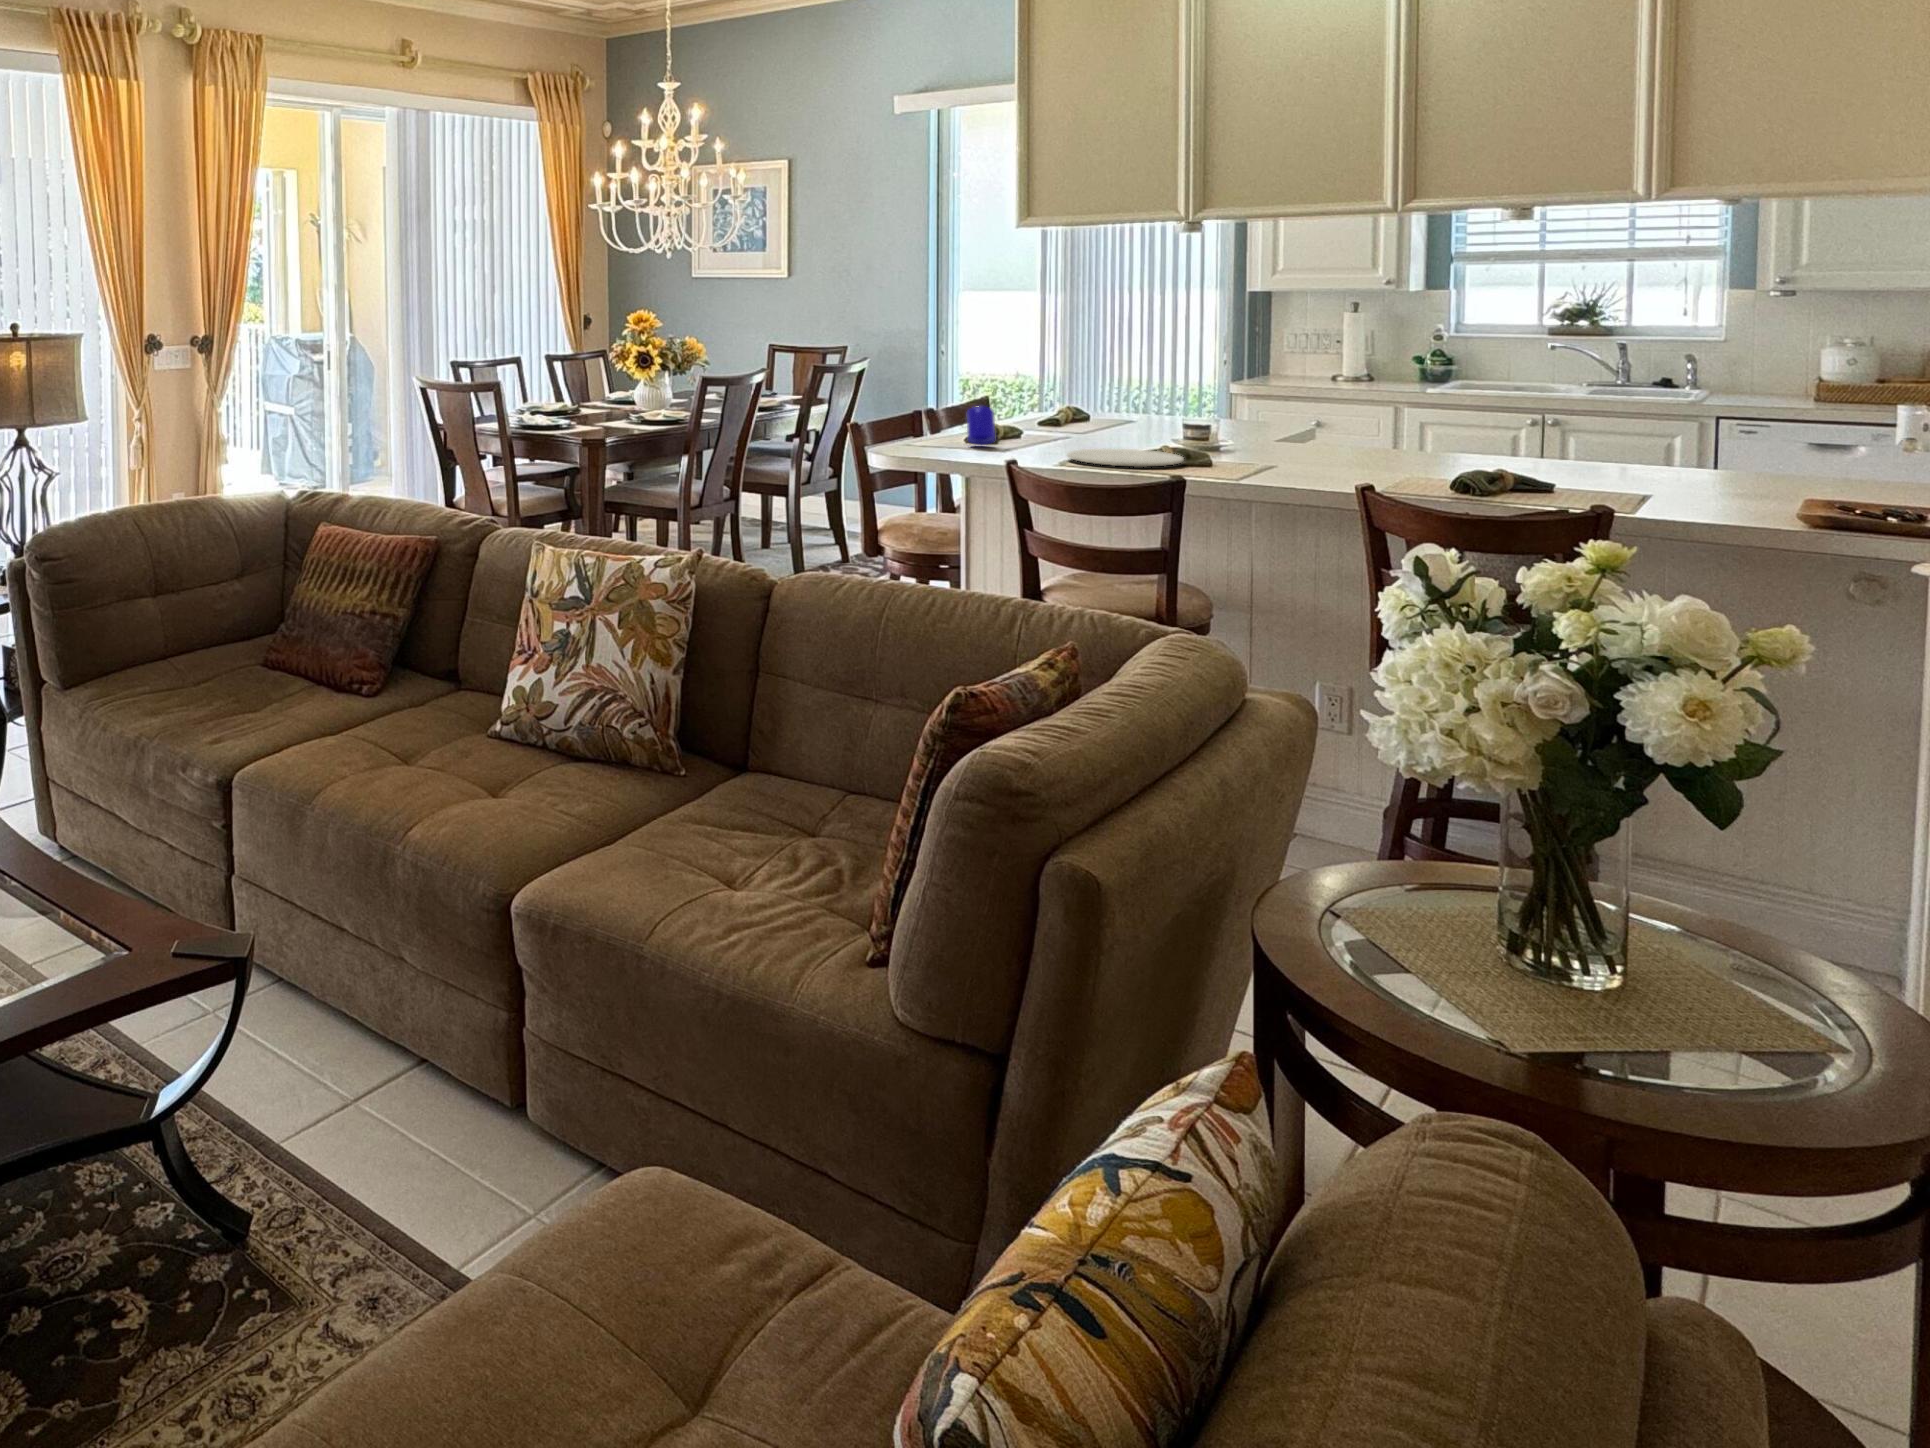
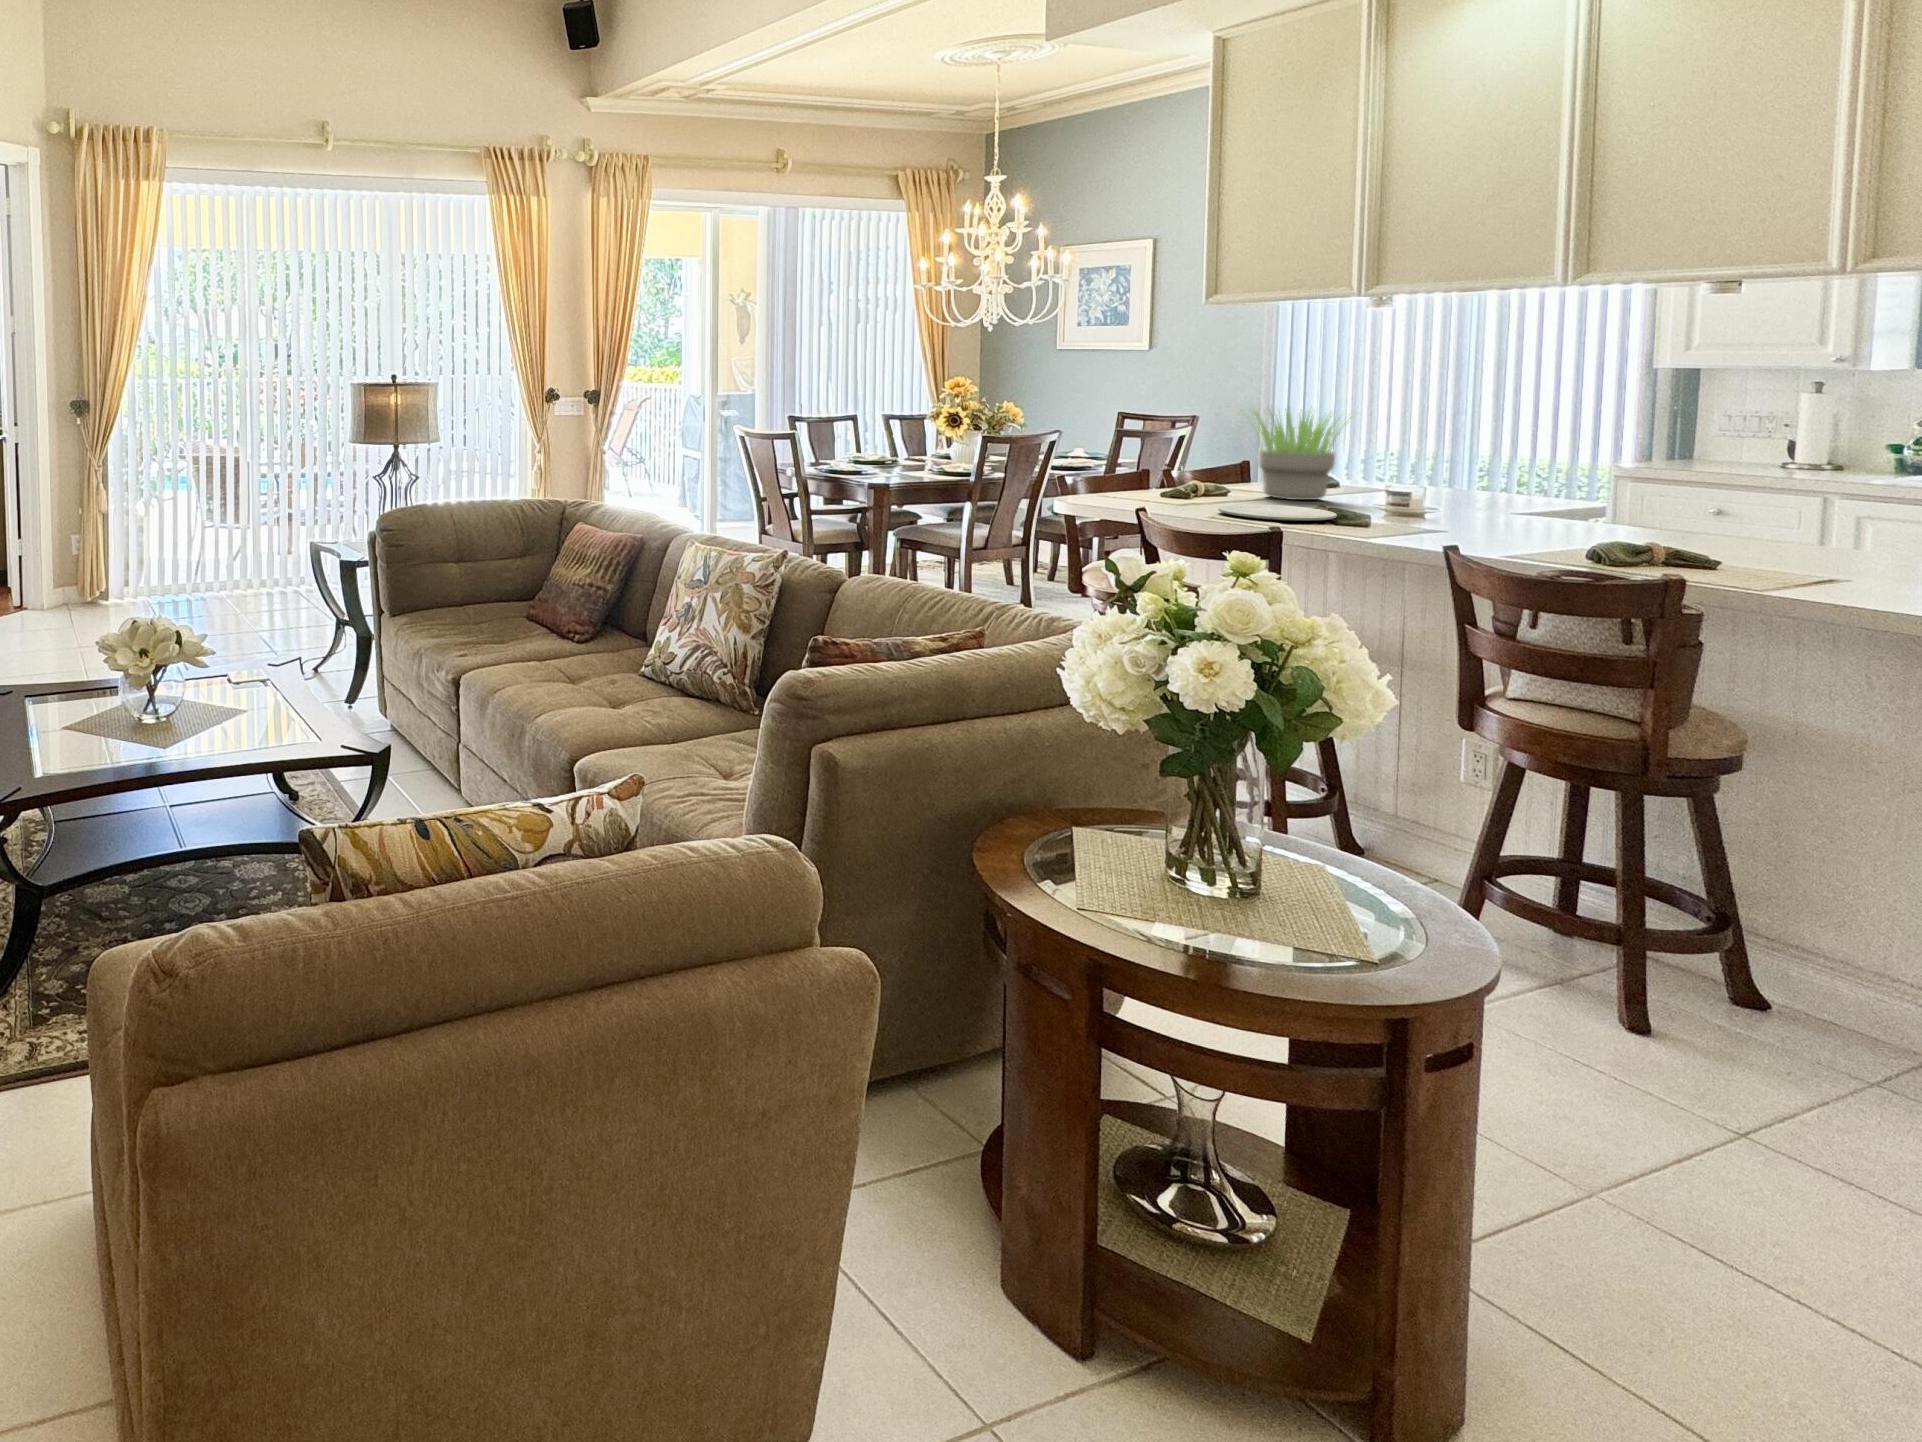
potted plant: none [1017,336,1140,439] -> present [1253,408,1351,500]
mug: present [967,406,995,445] -> none [1152,463,1182,498]

